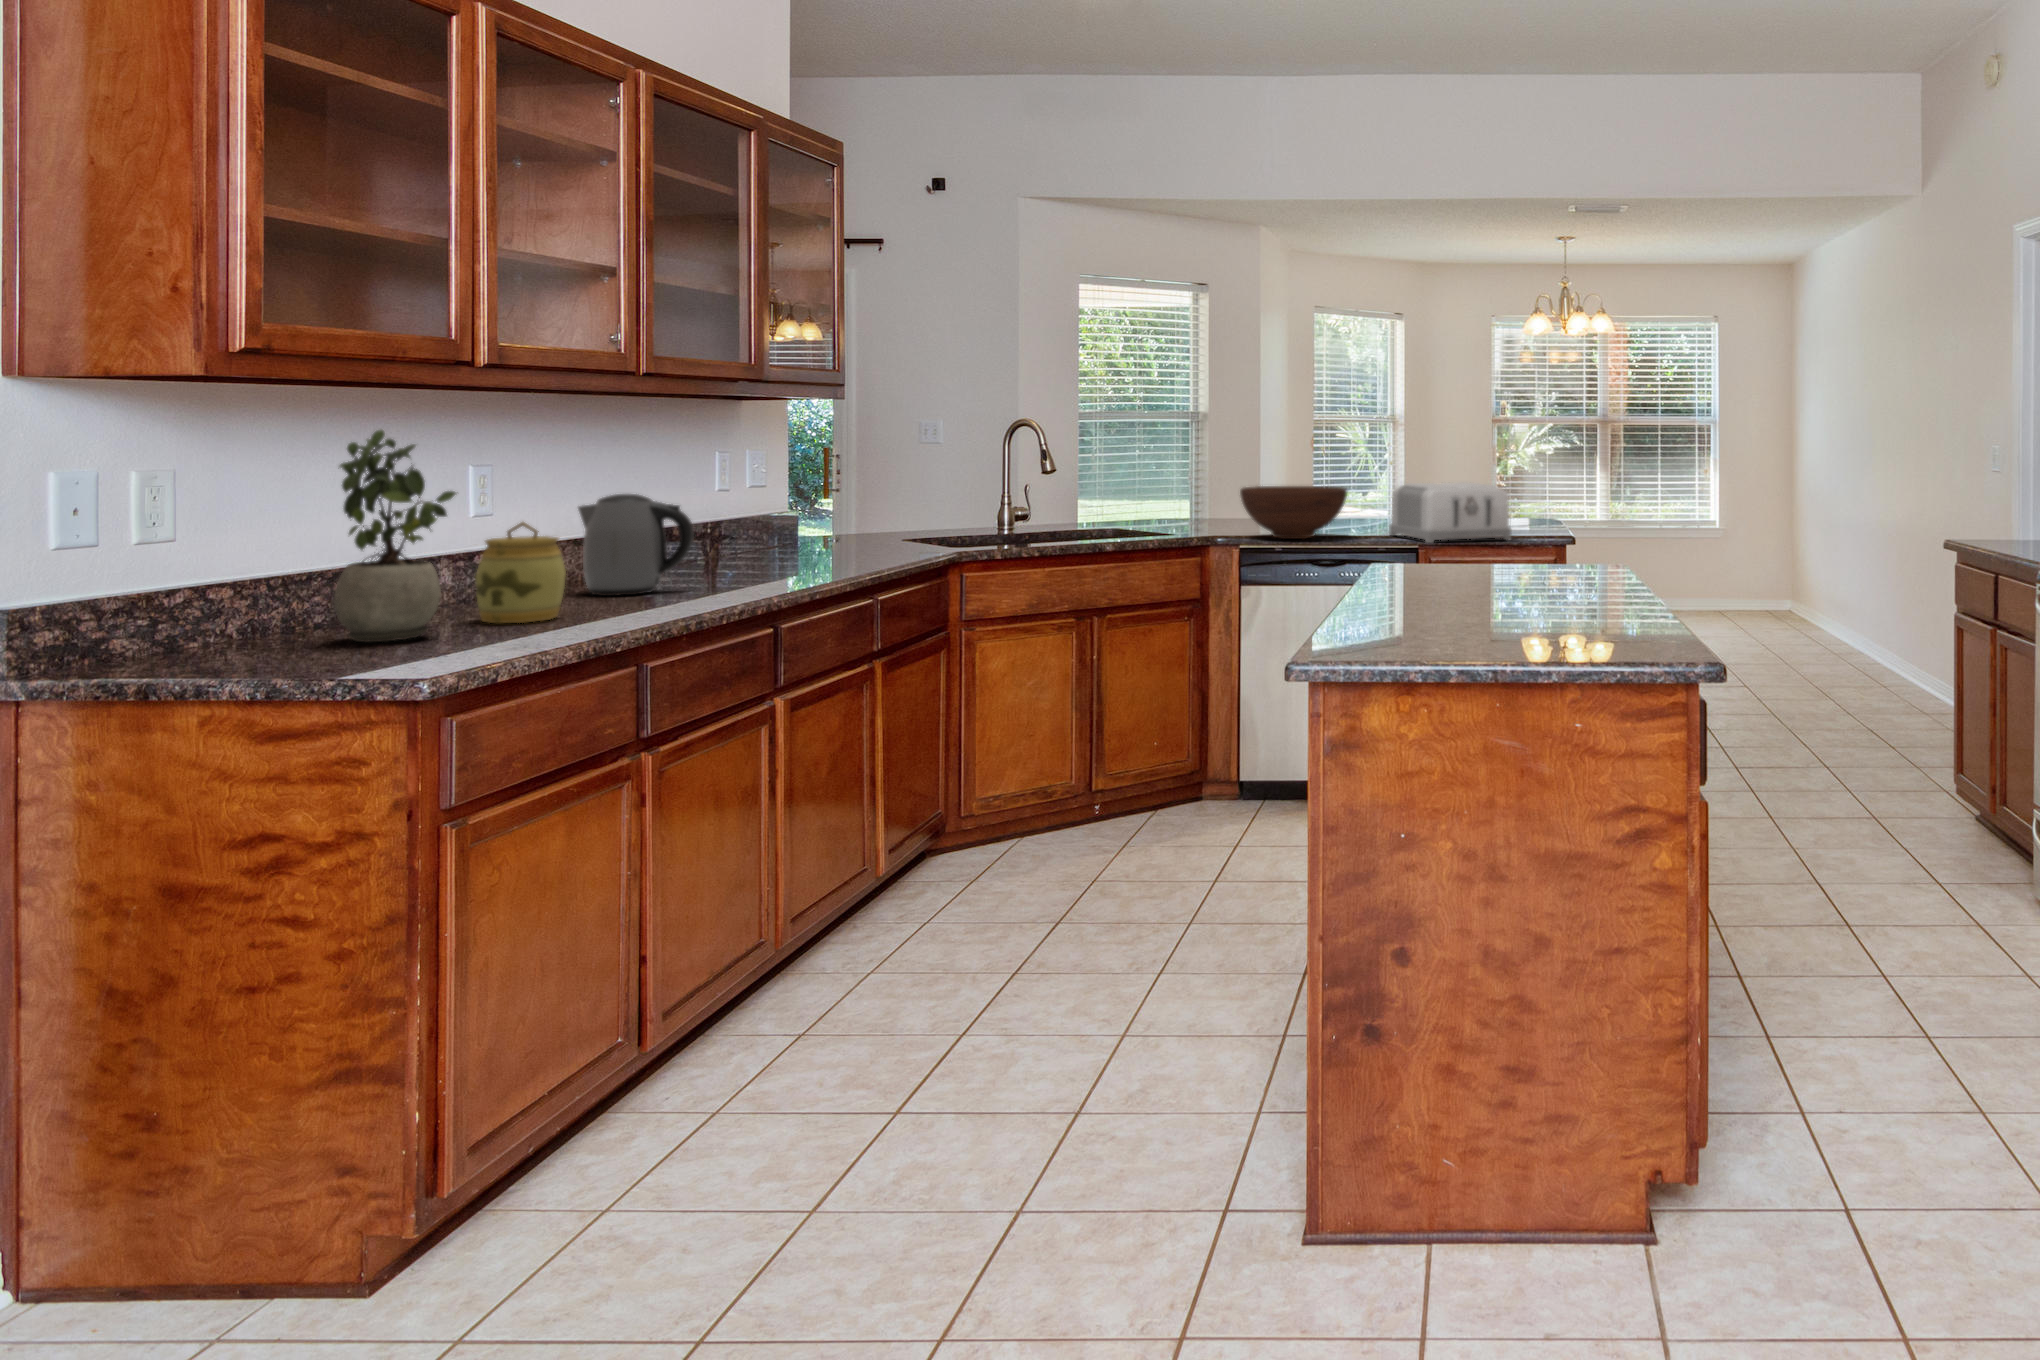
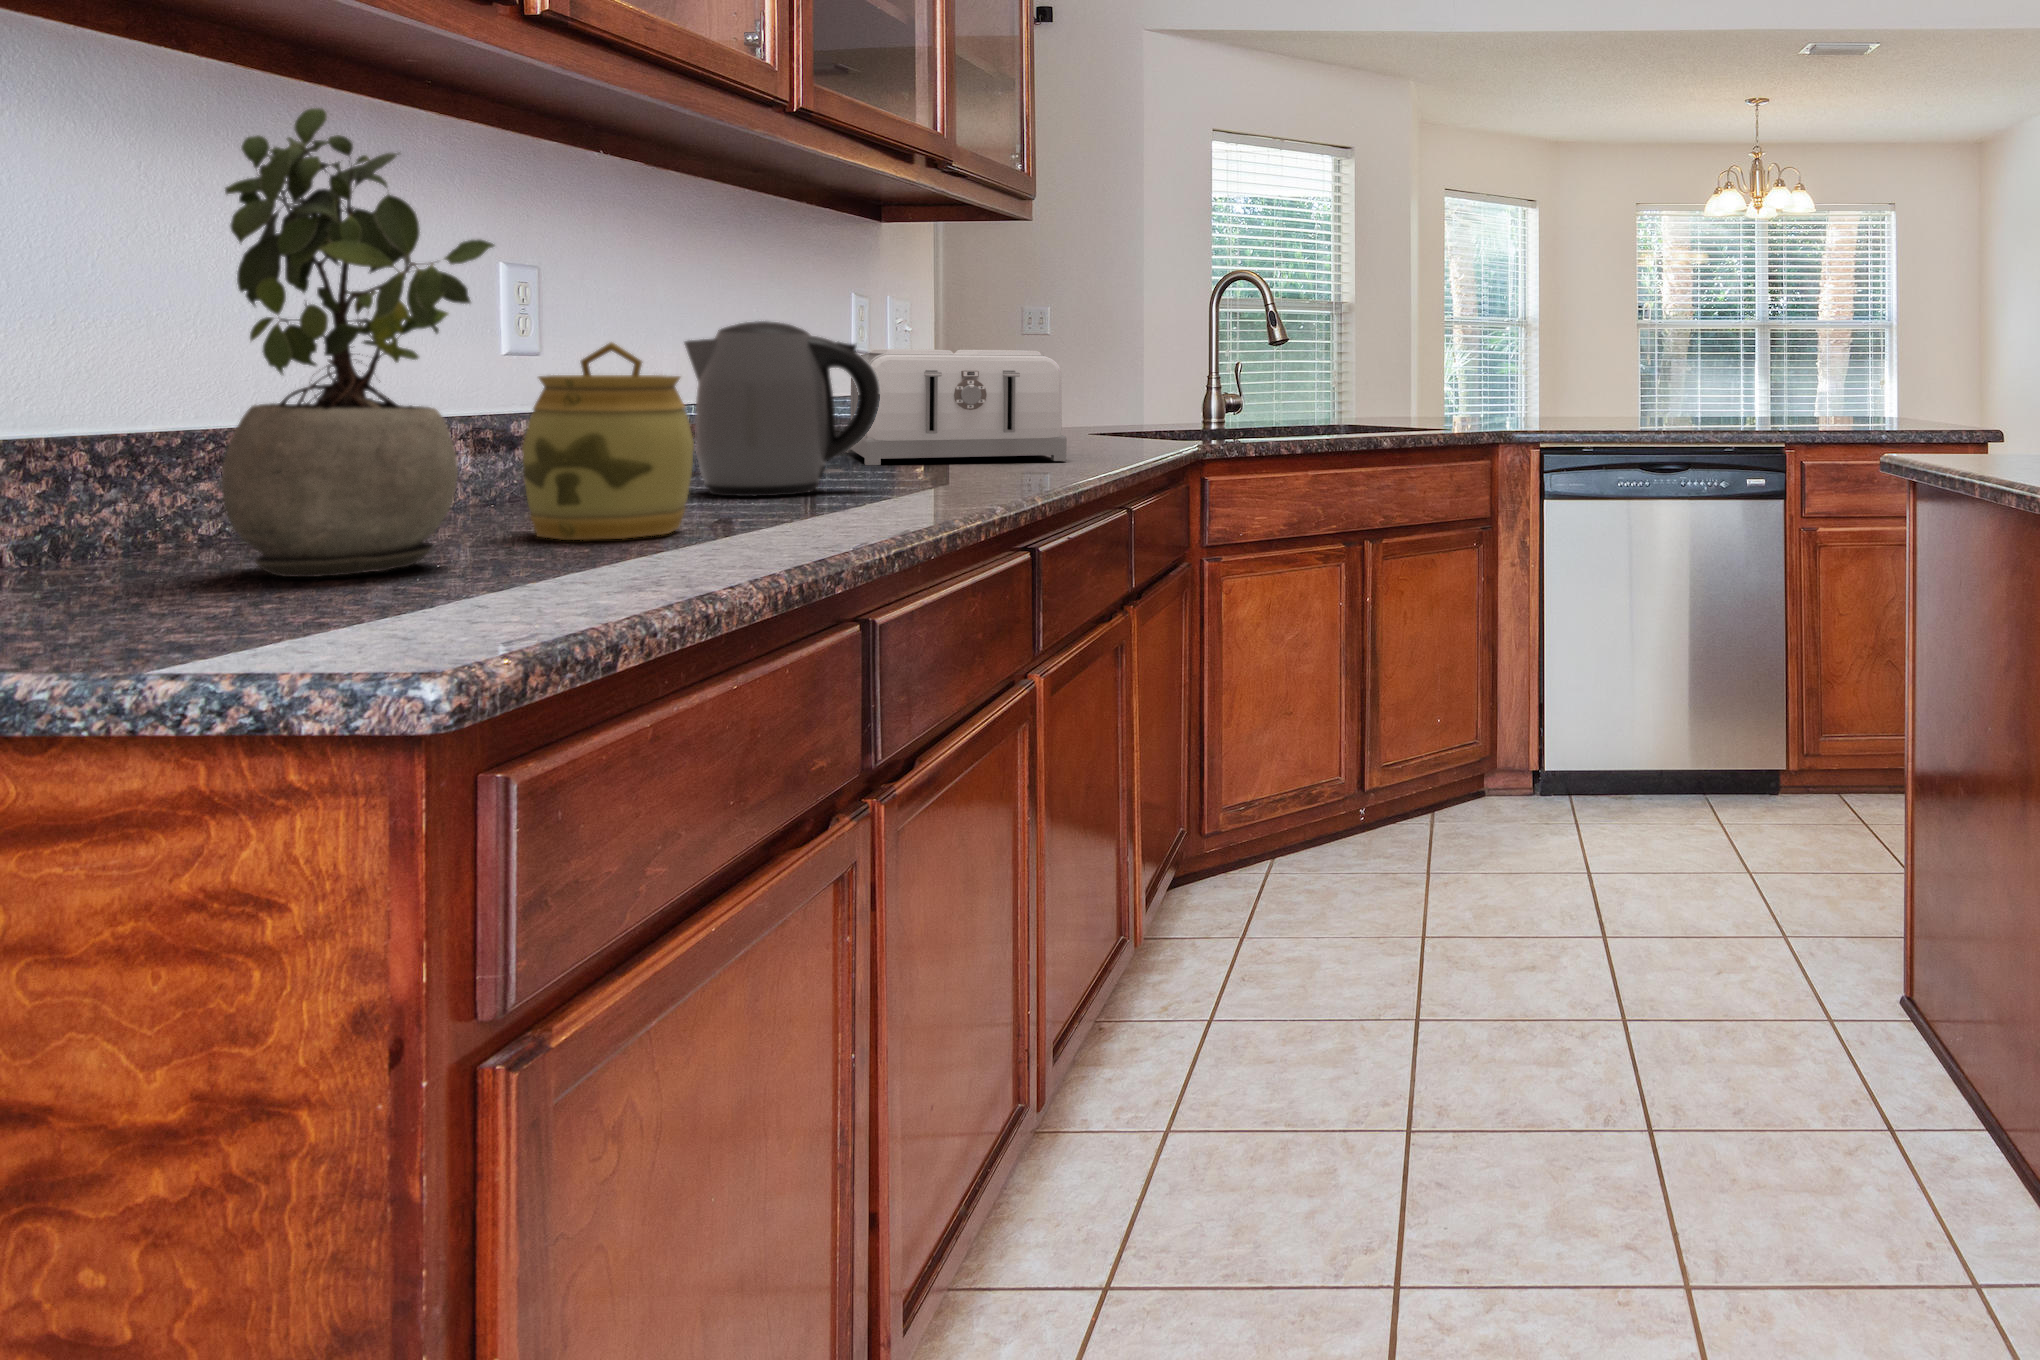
toaster: present [1389,482,1511,543] -> present [846,349,1067,465]
fruit bowl: present [1240,486,1347,539] -> none [1538,369,1684,439]

